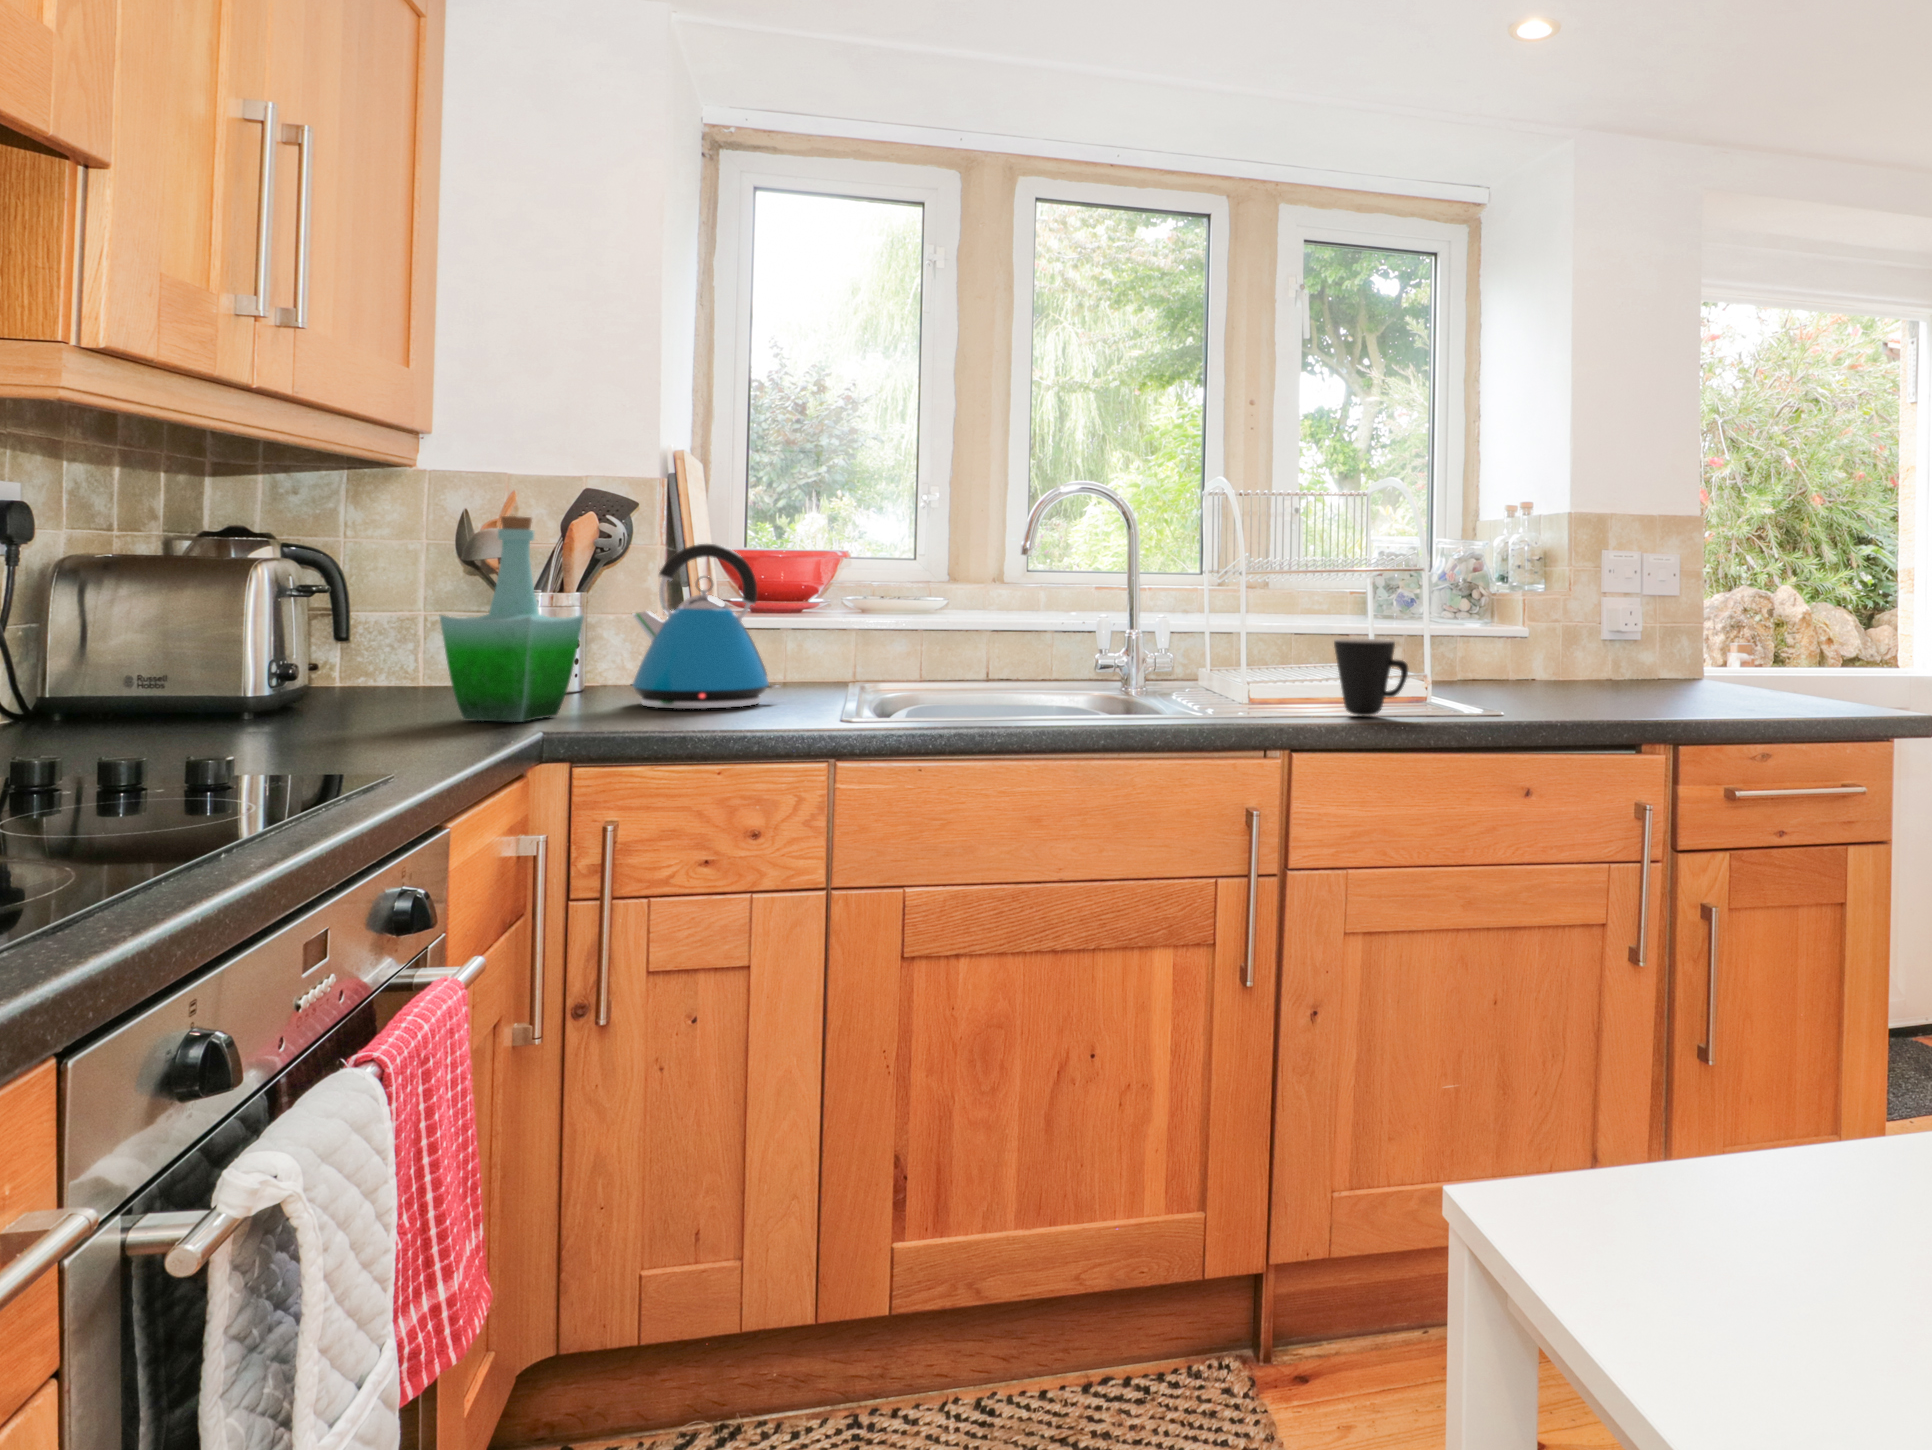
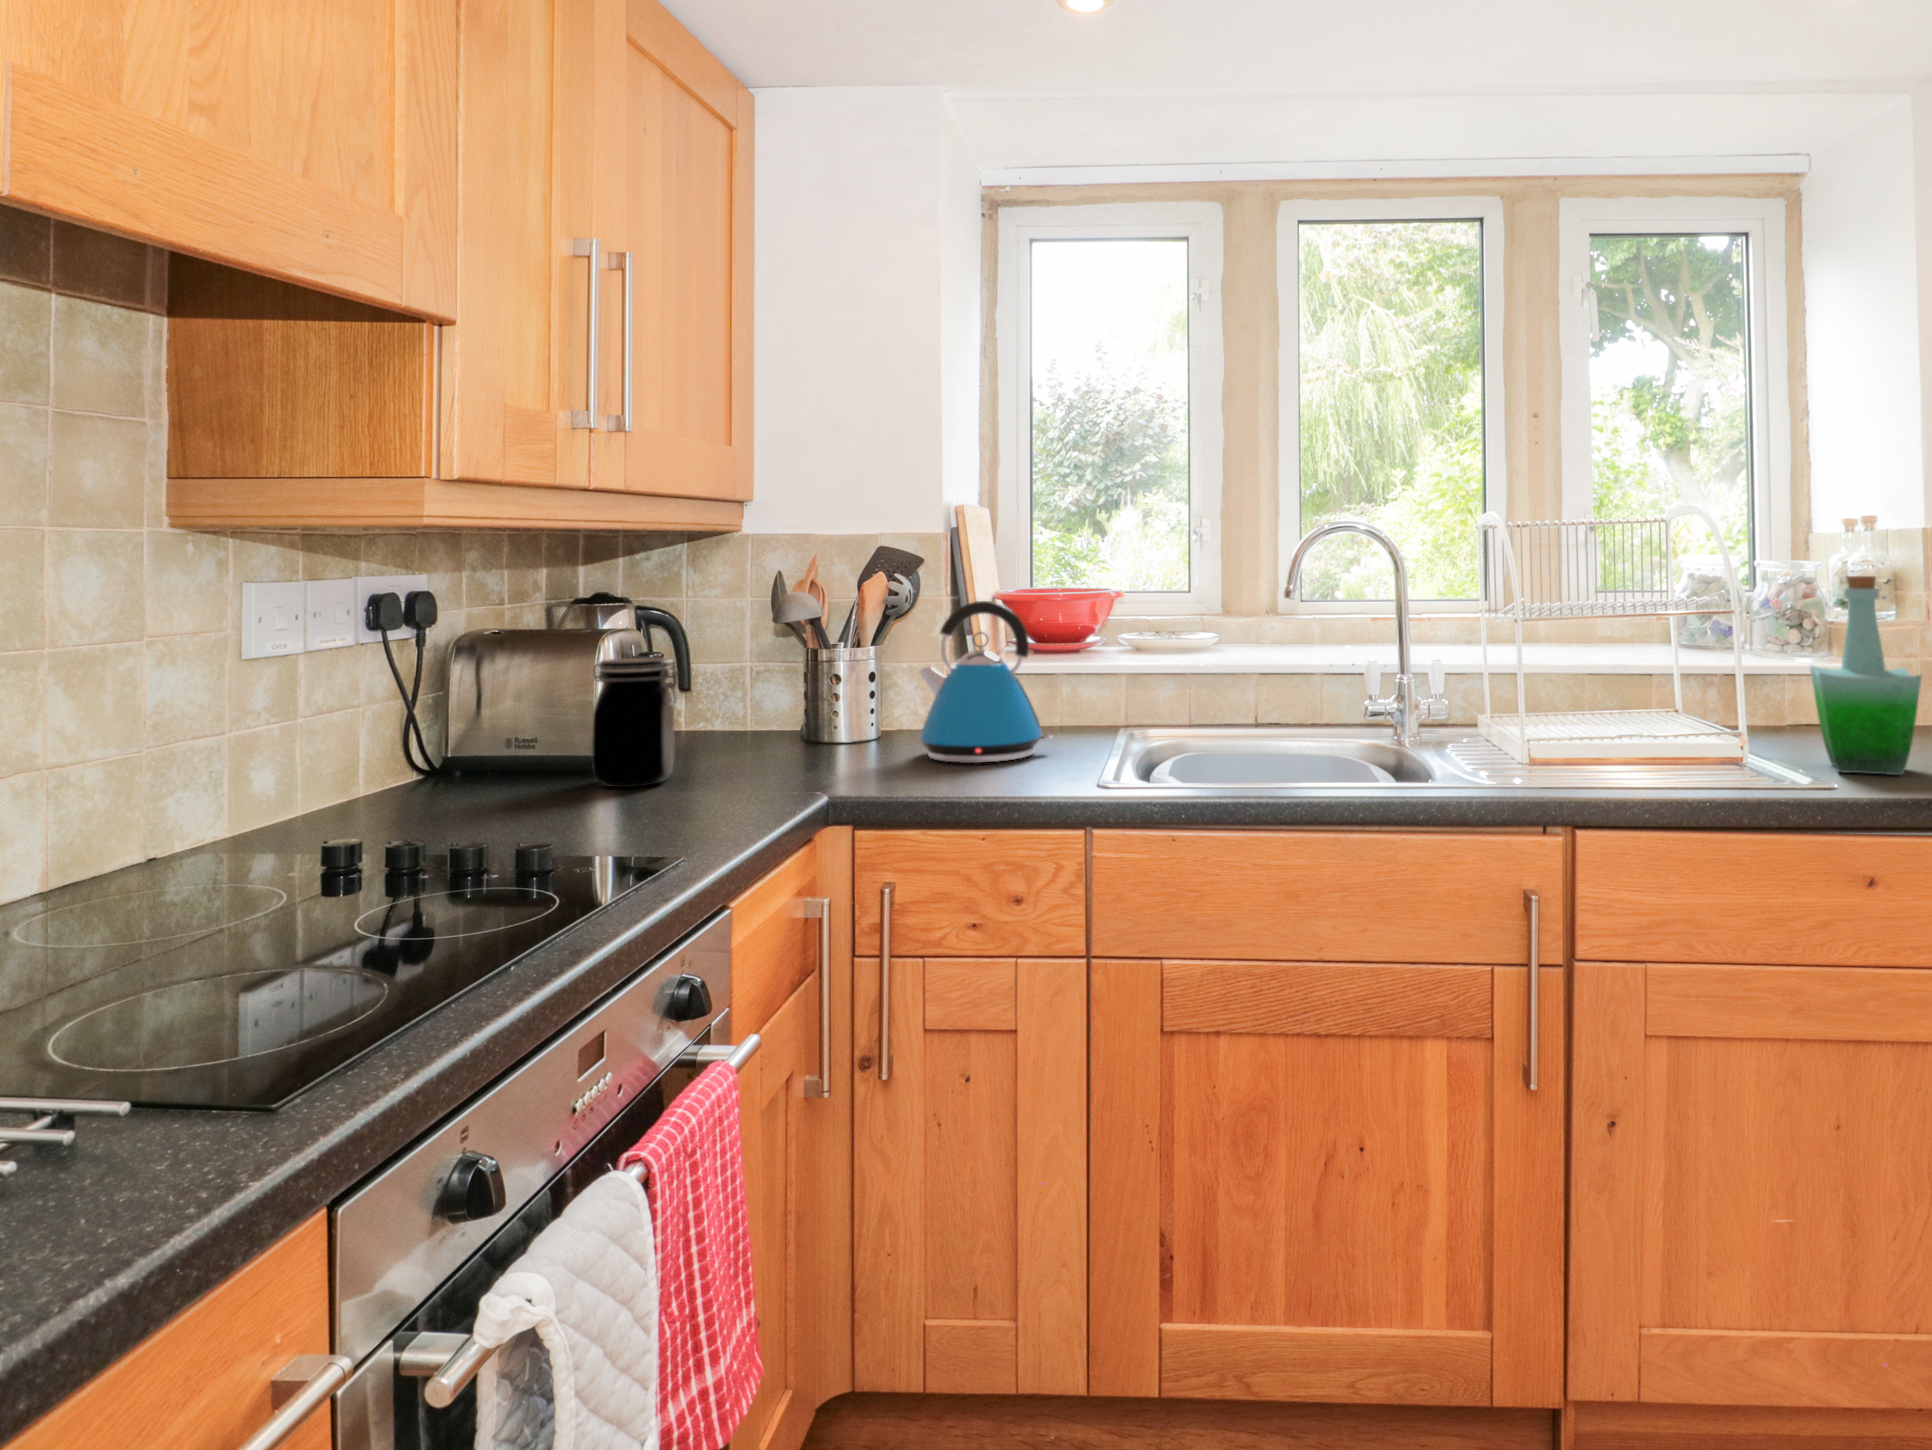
bottle: present [440,516,584,722] -> present [1810,576,1922,775]
jar: none [237,586,350,728] -> present [592,658,678,787]
mug: present [1334,639,1408,716] -> none [1623,691,1713,781]

